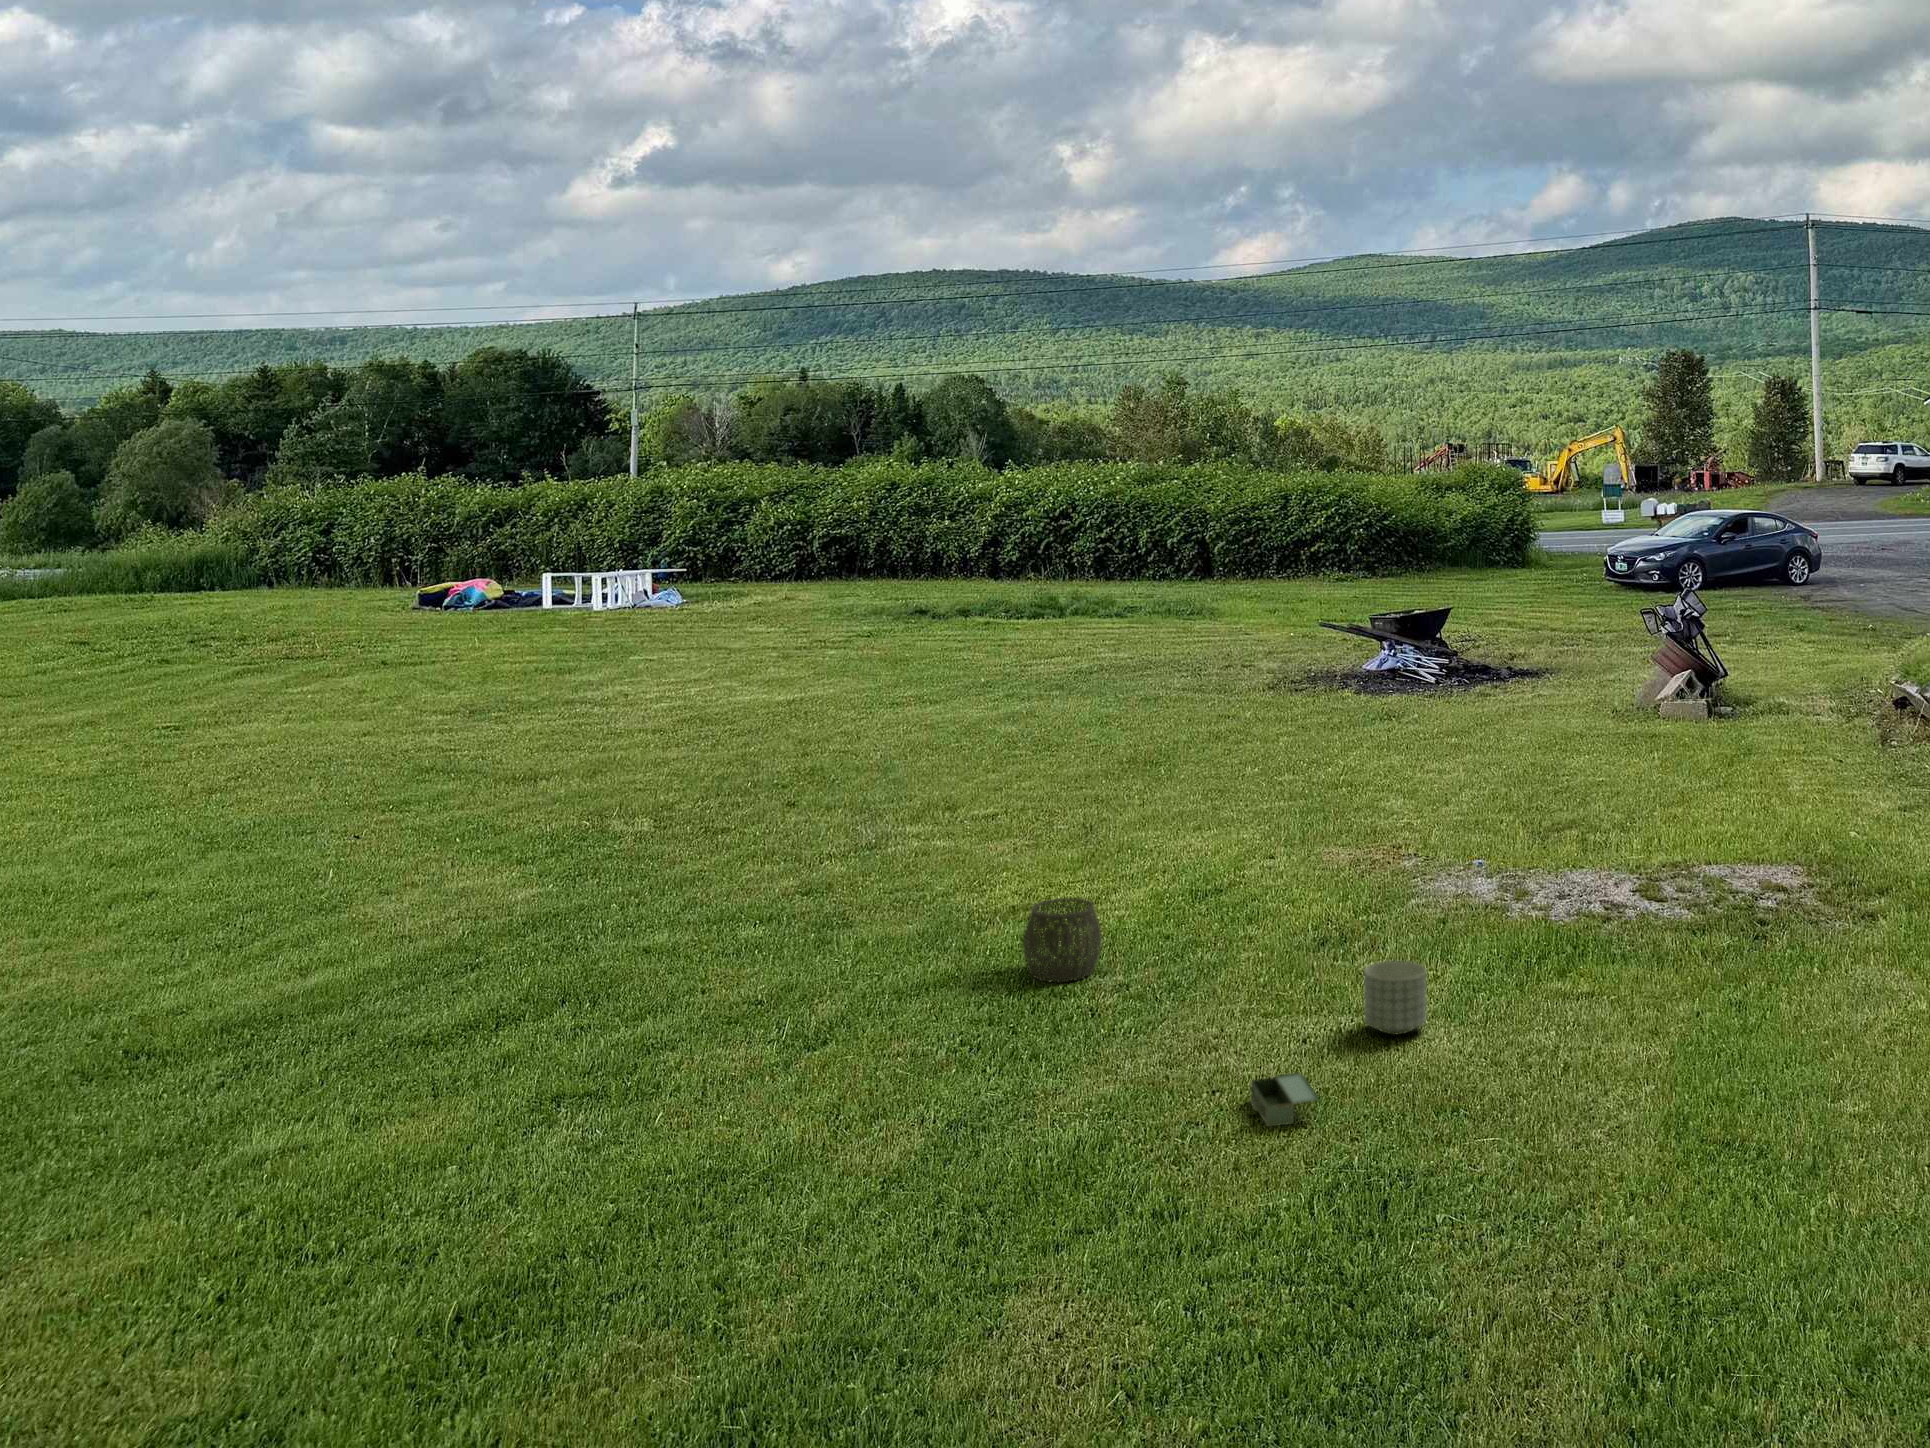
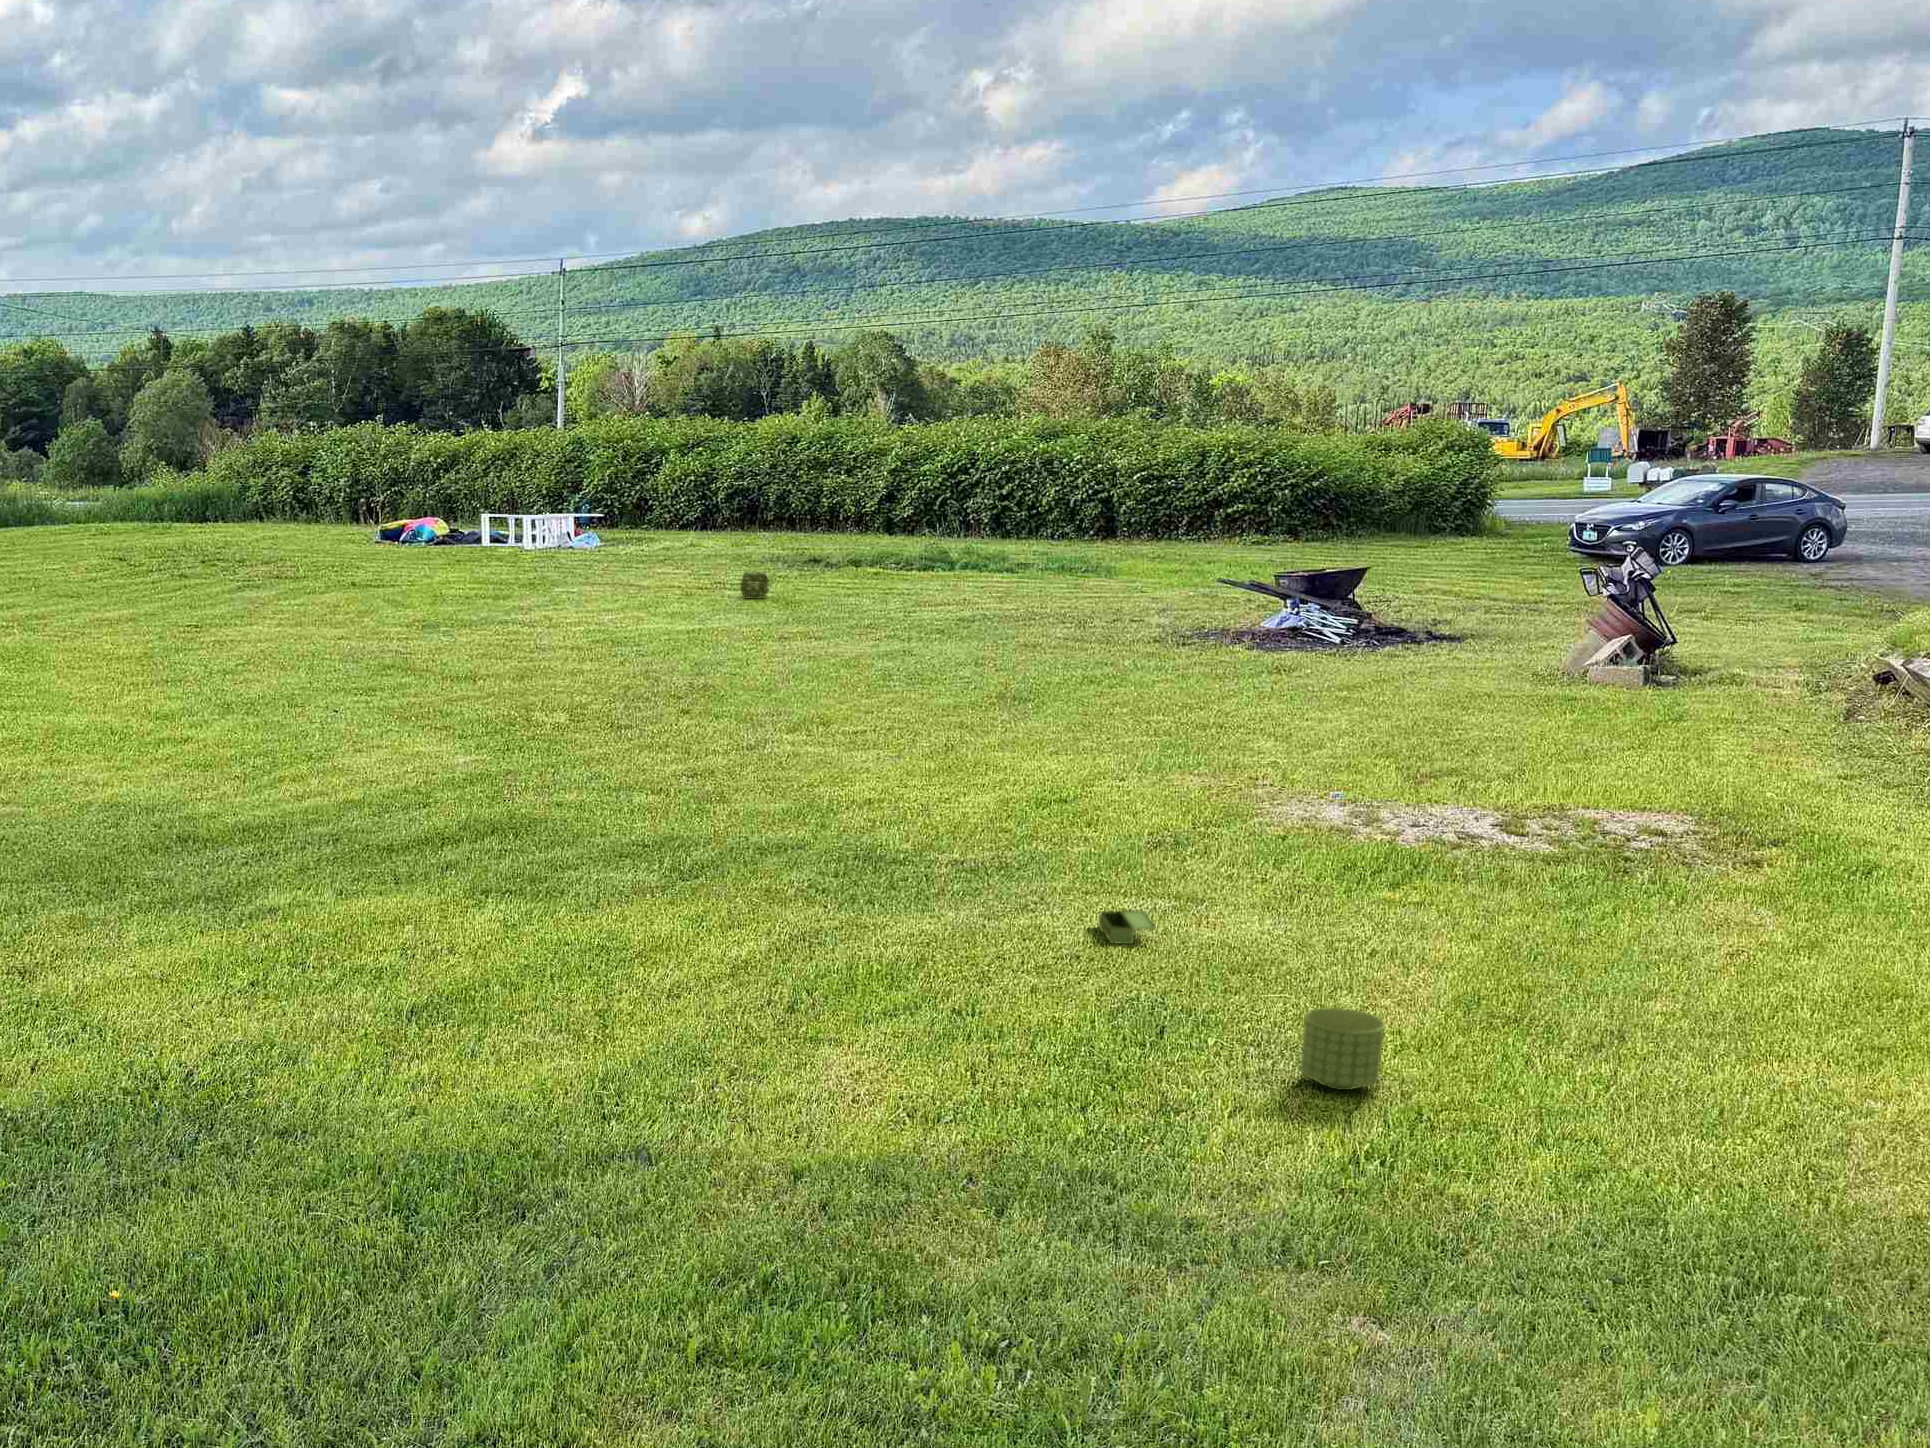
woven basket: present [1023,898,1102,982] -> present [740,572,769,599]
planter: present [1364,960,1426,1035] -> present [1300,1008,1384,1090]

